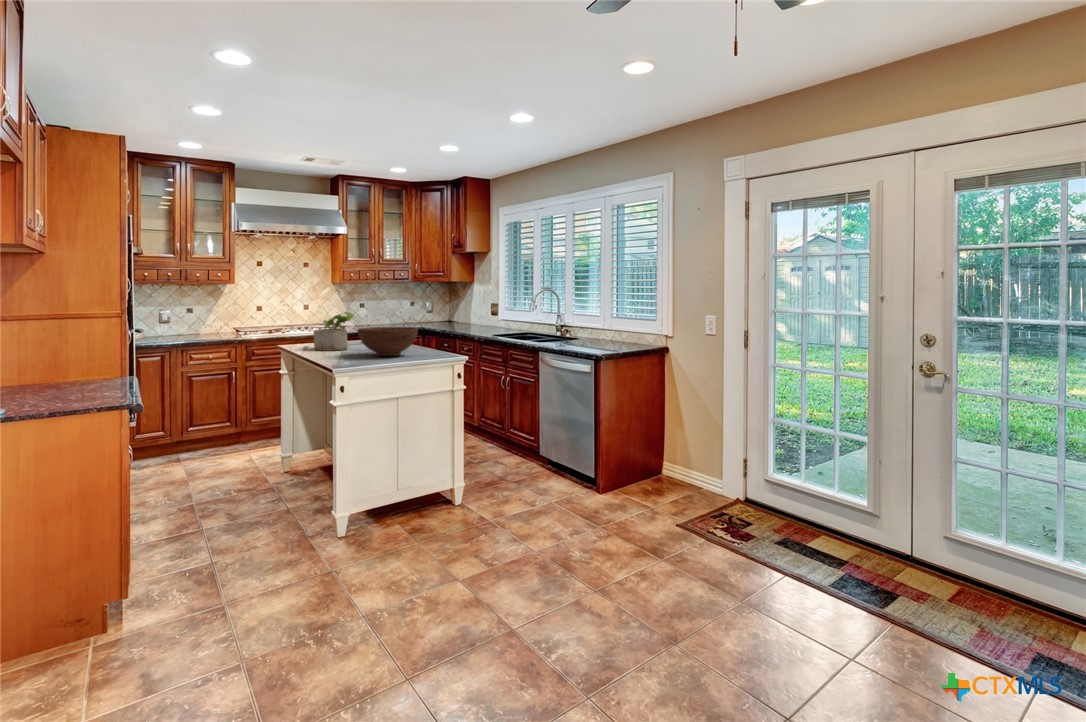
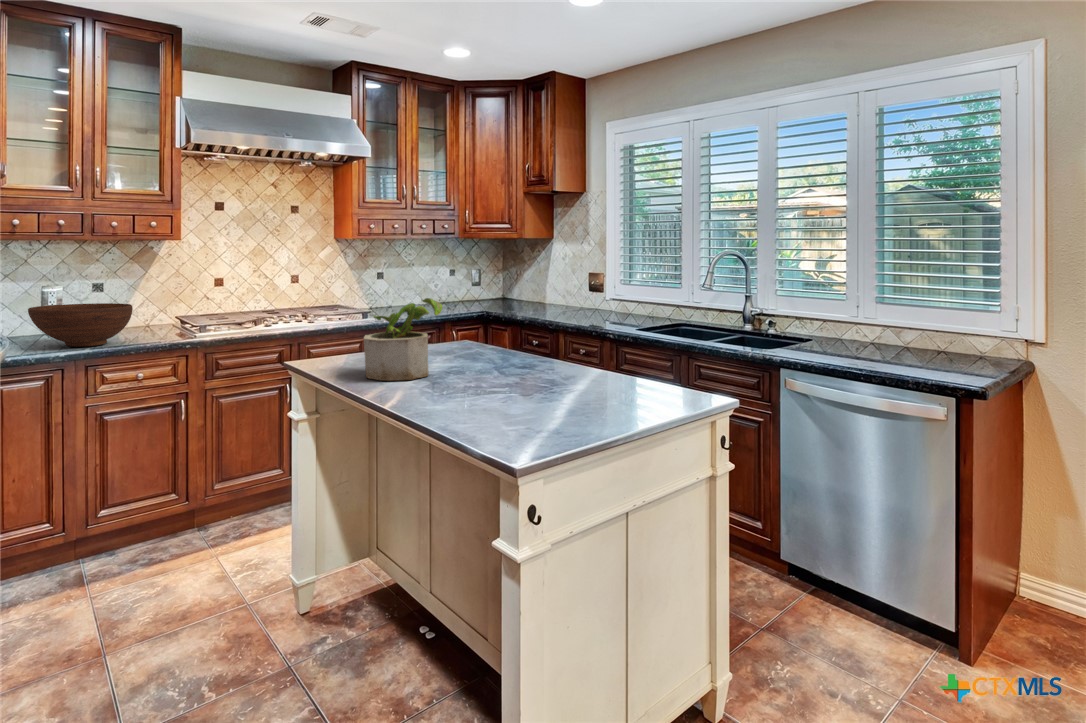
fruit bowl: present [358,327,418,356] -> present [28,303,133,347]

